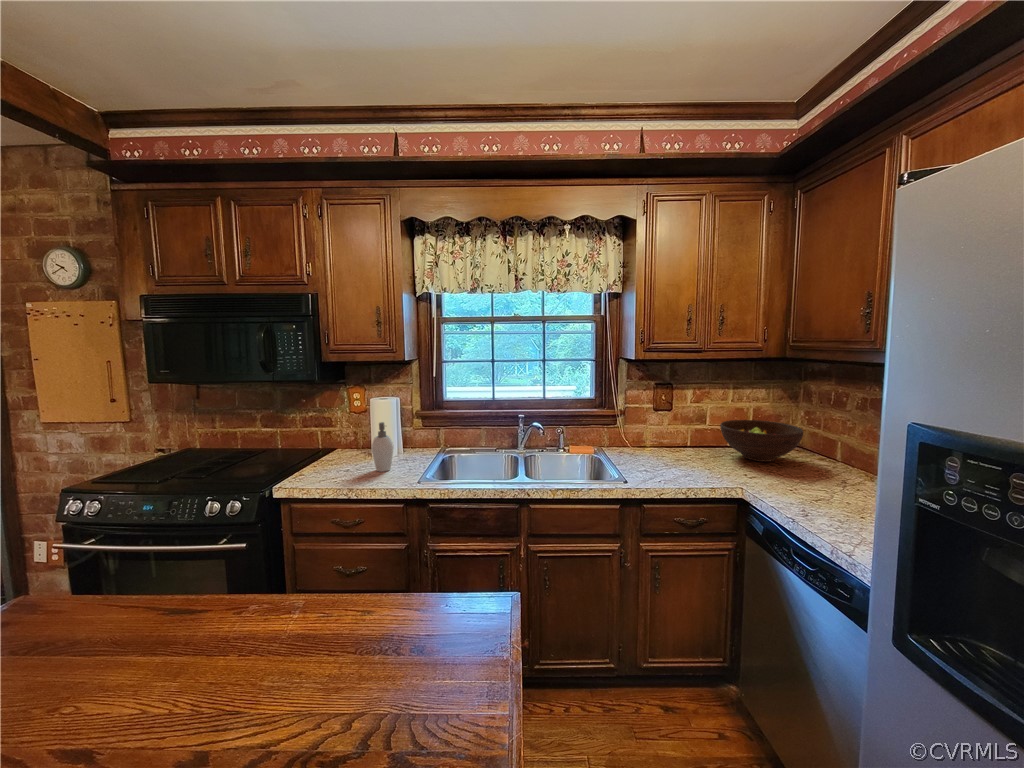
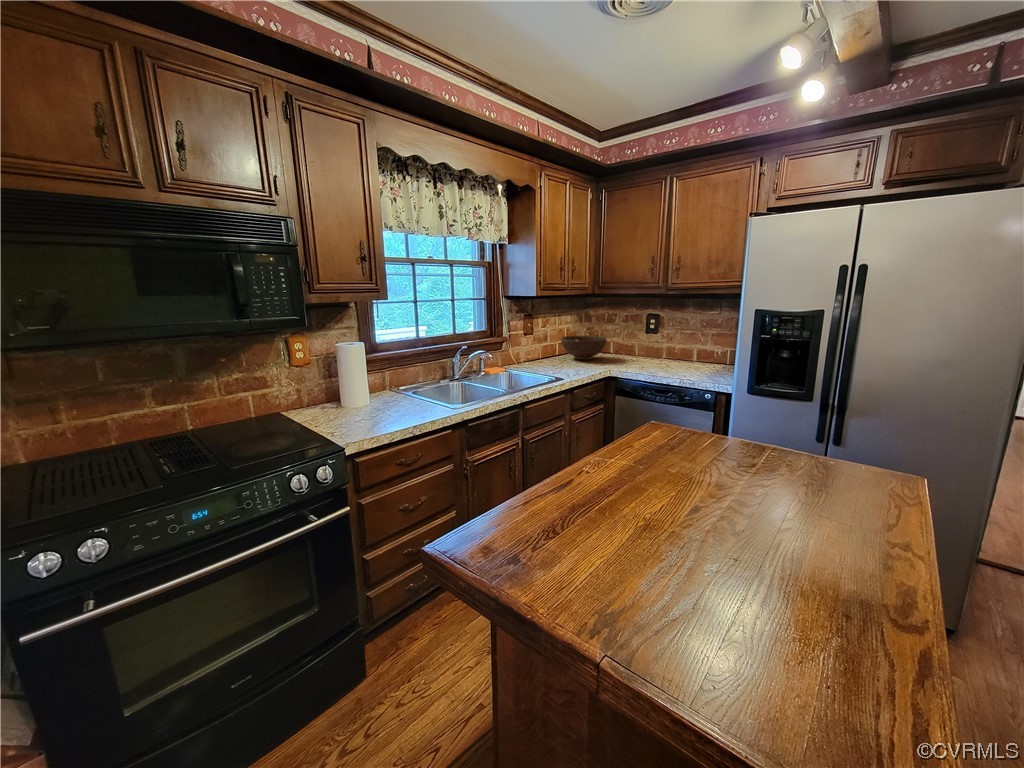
soap dispenser: present [372,422,394,472] -> none [386,364,410,413]

